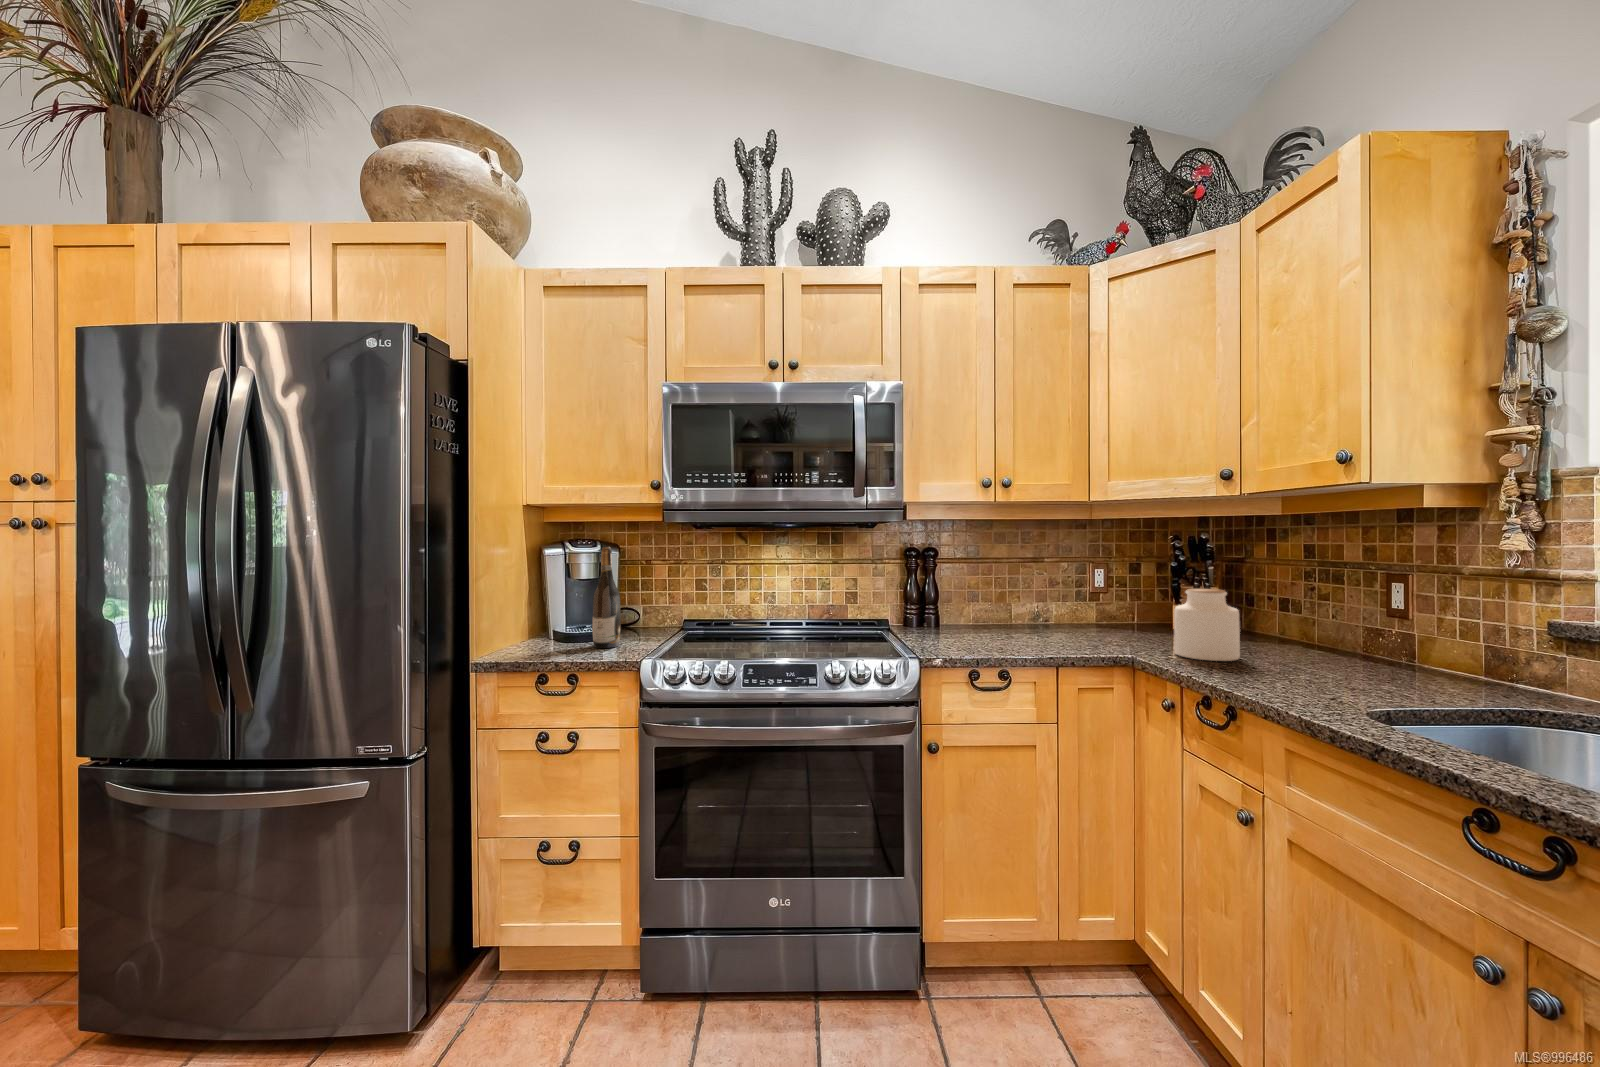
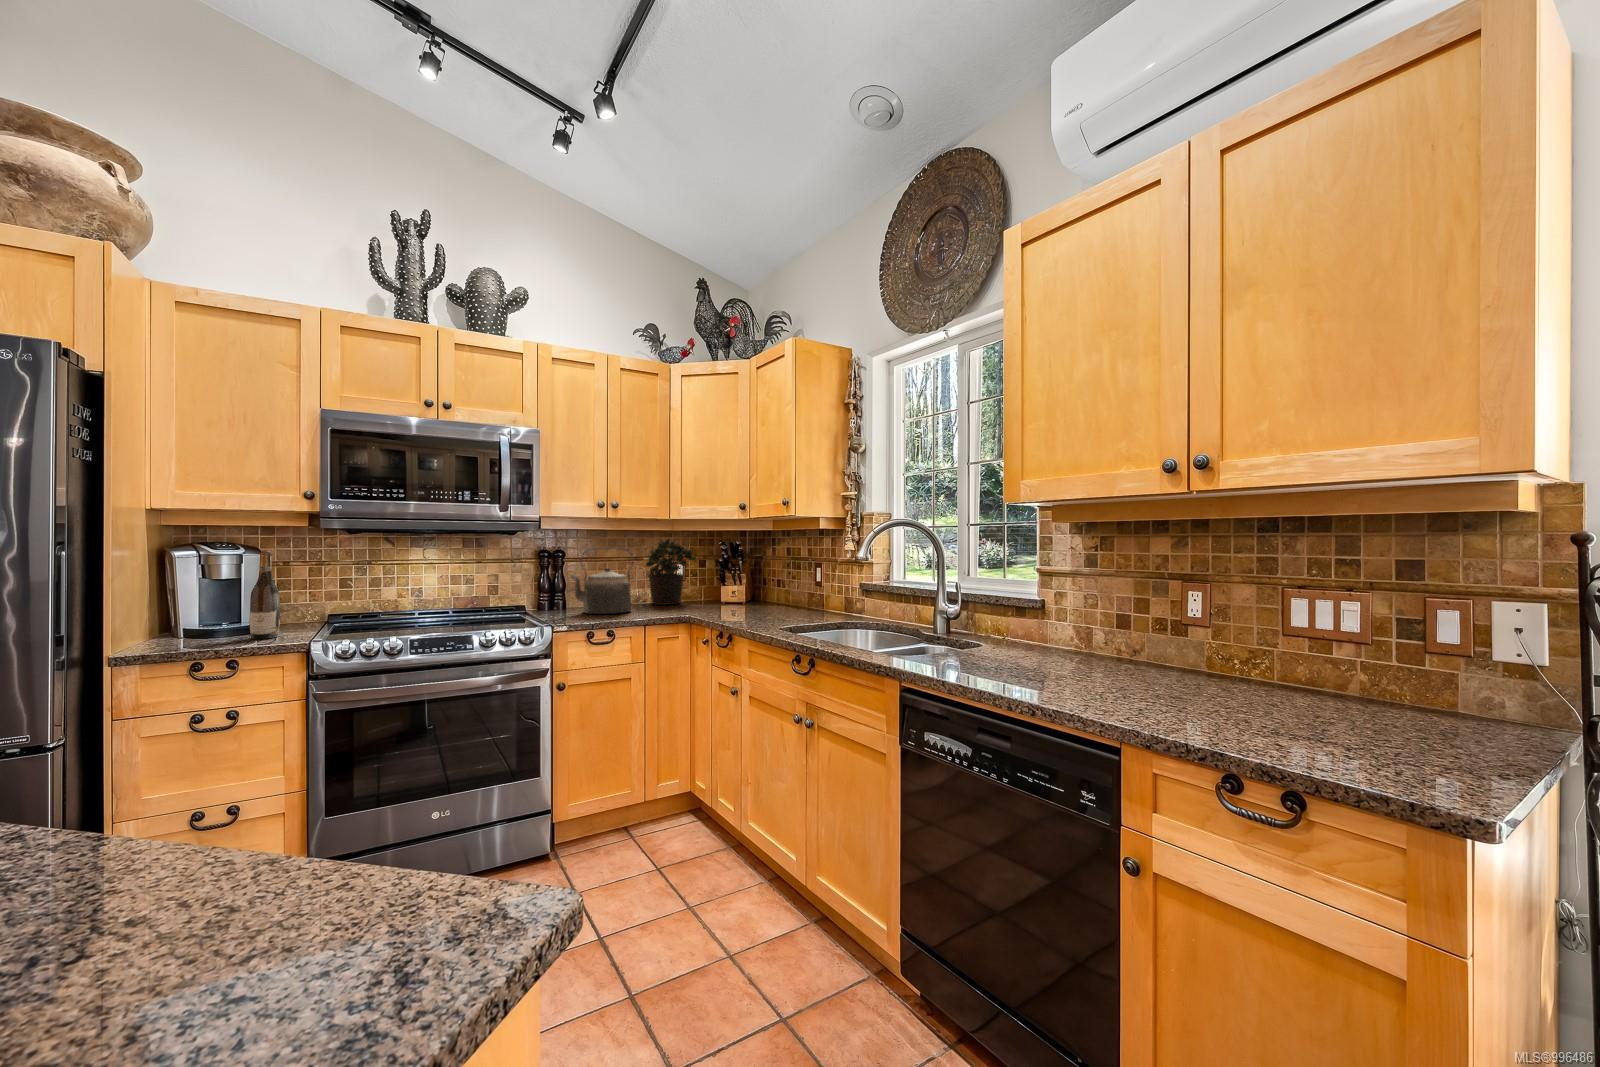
potted plant: none [1049,528,1129,628] -> present [646,538,696,605]
kettle: none [945,544,1036,640] -> present [571,547,634,614]
jar: present [1174,589,1240,661] -> none [713,574,746,615]

